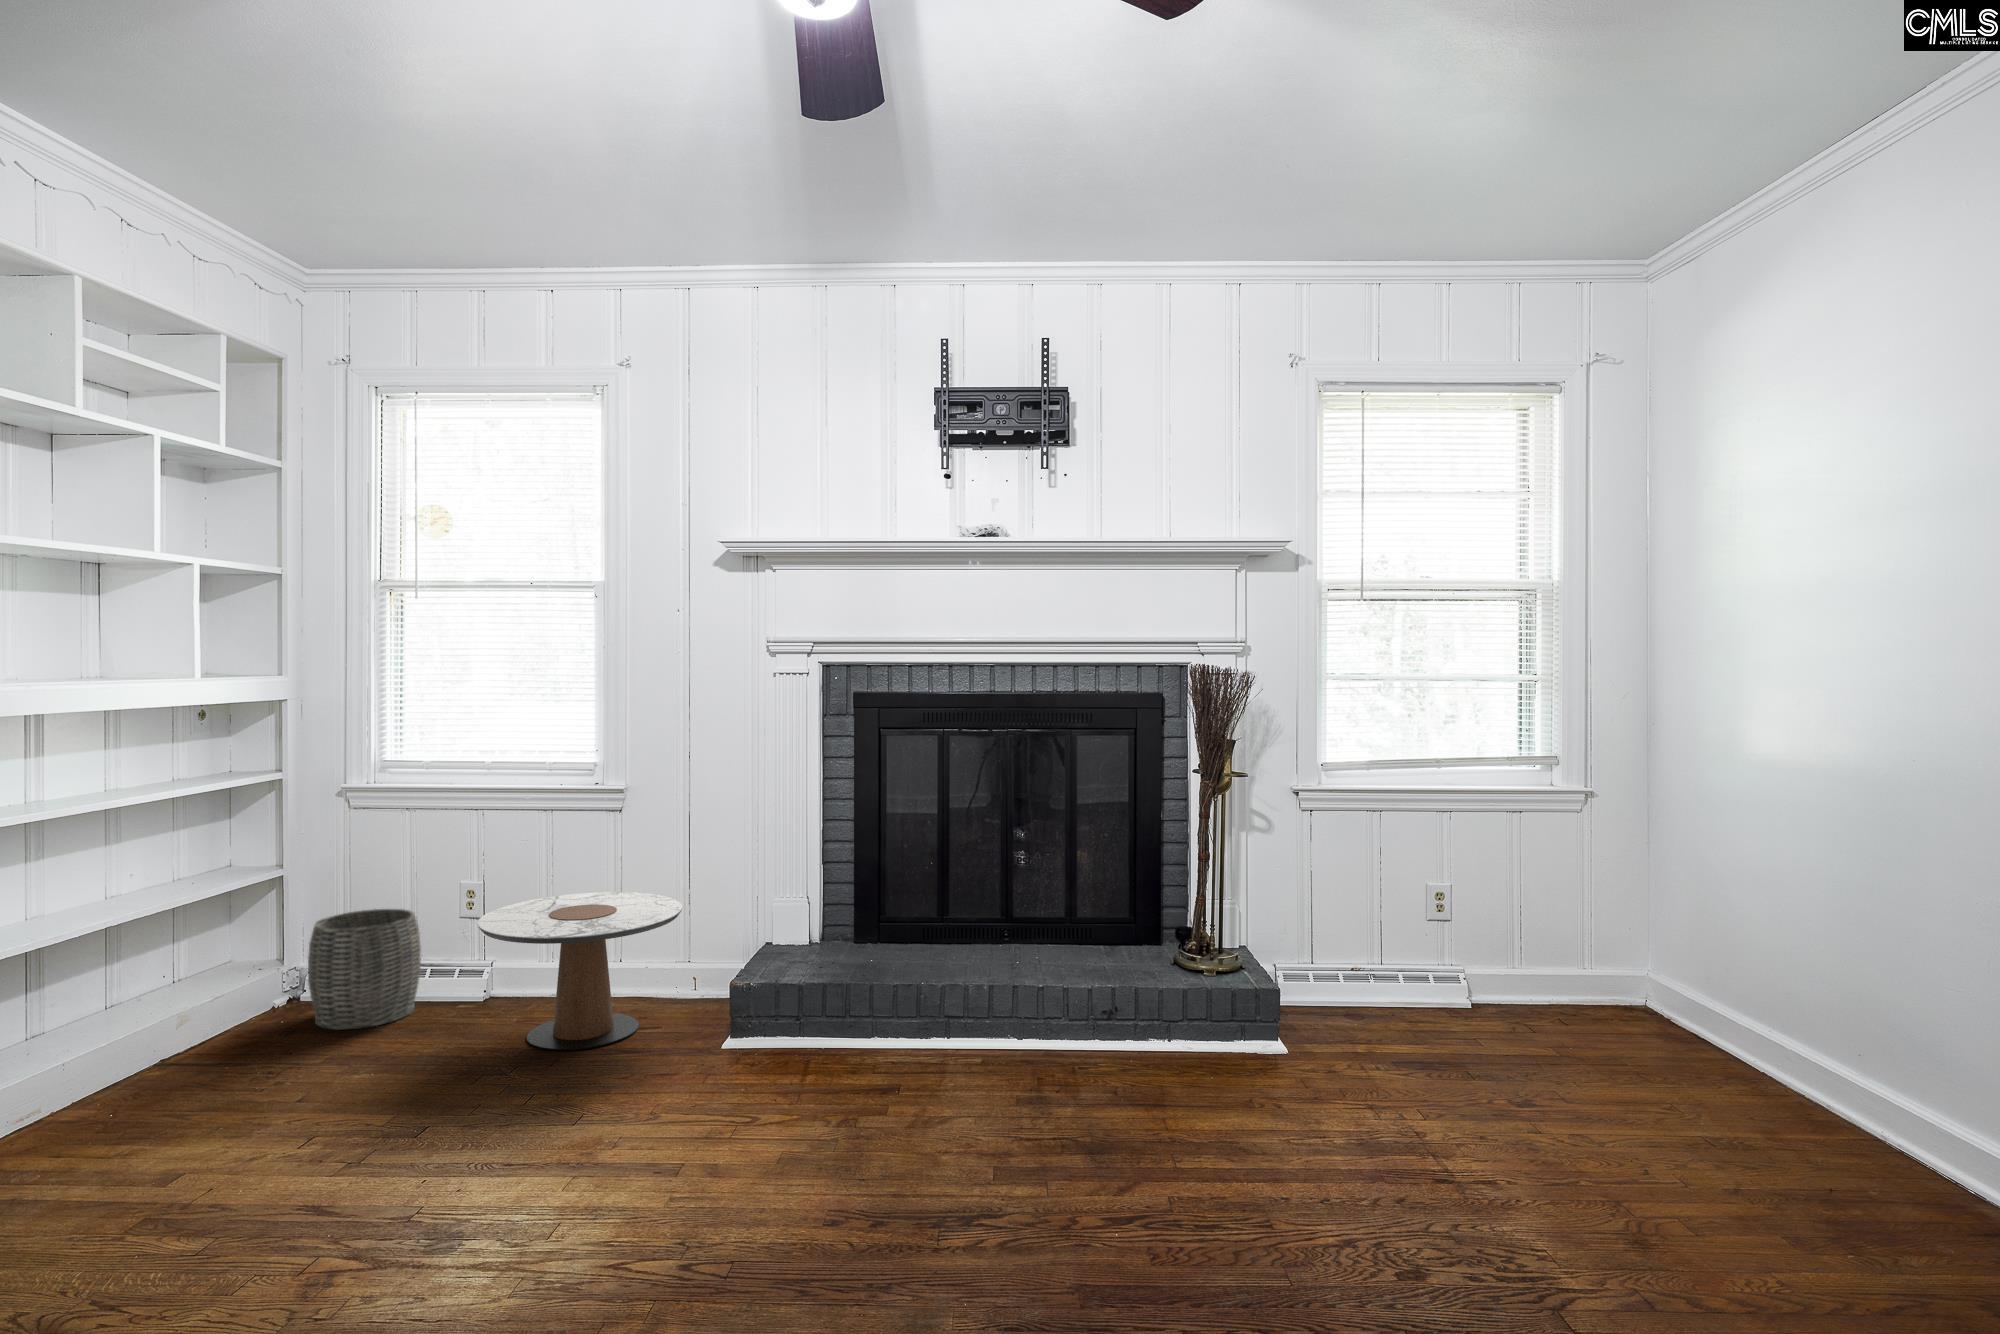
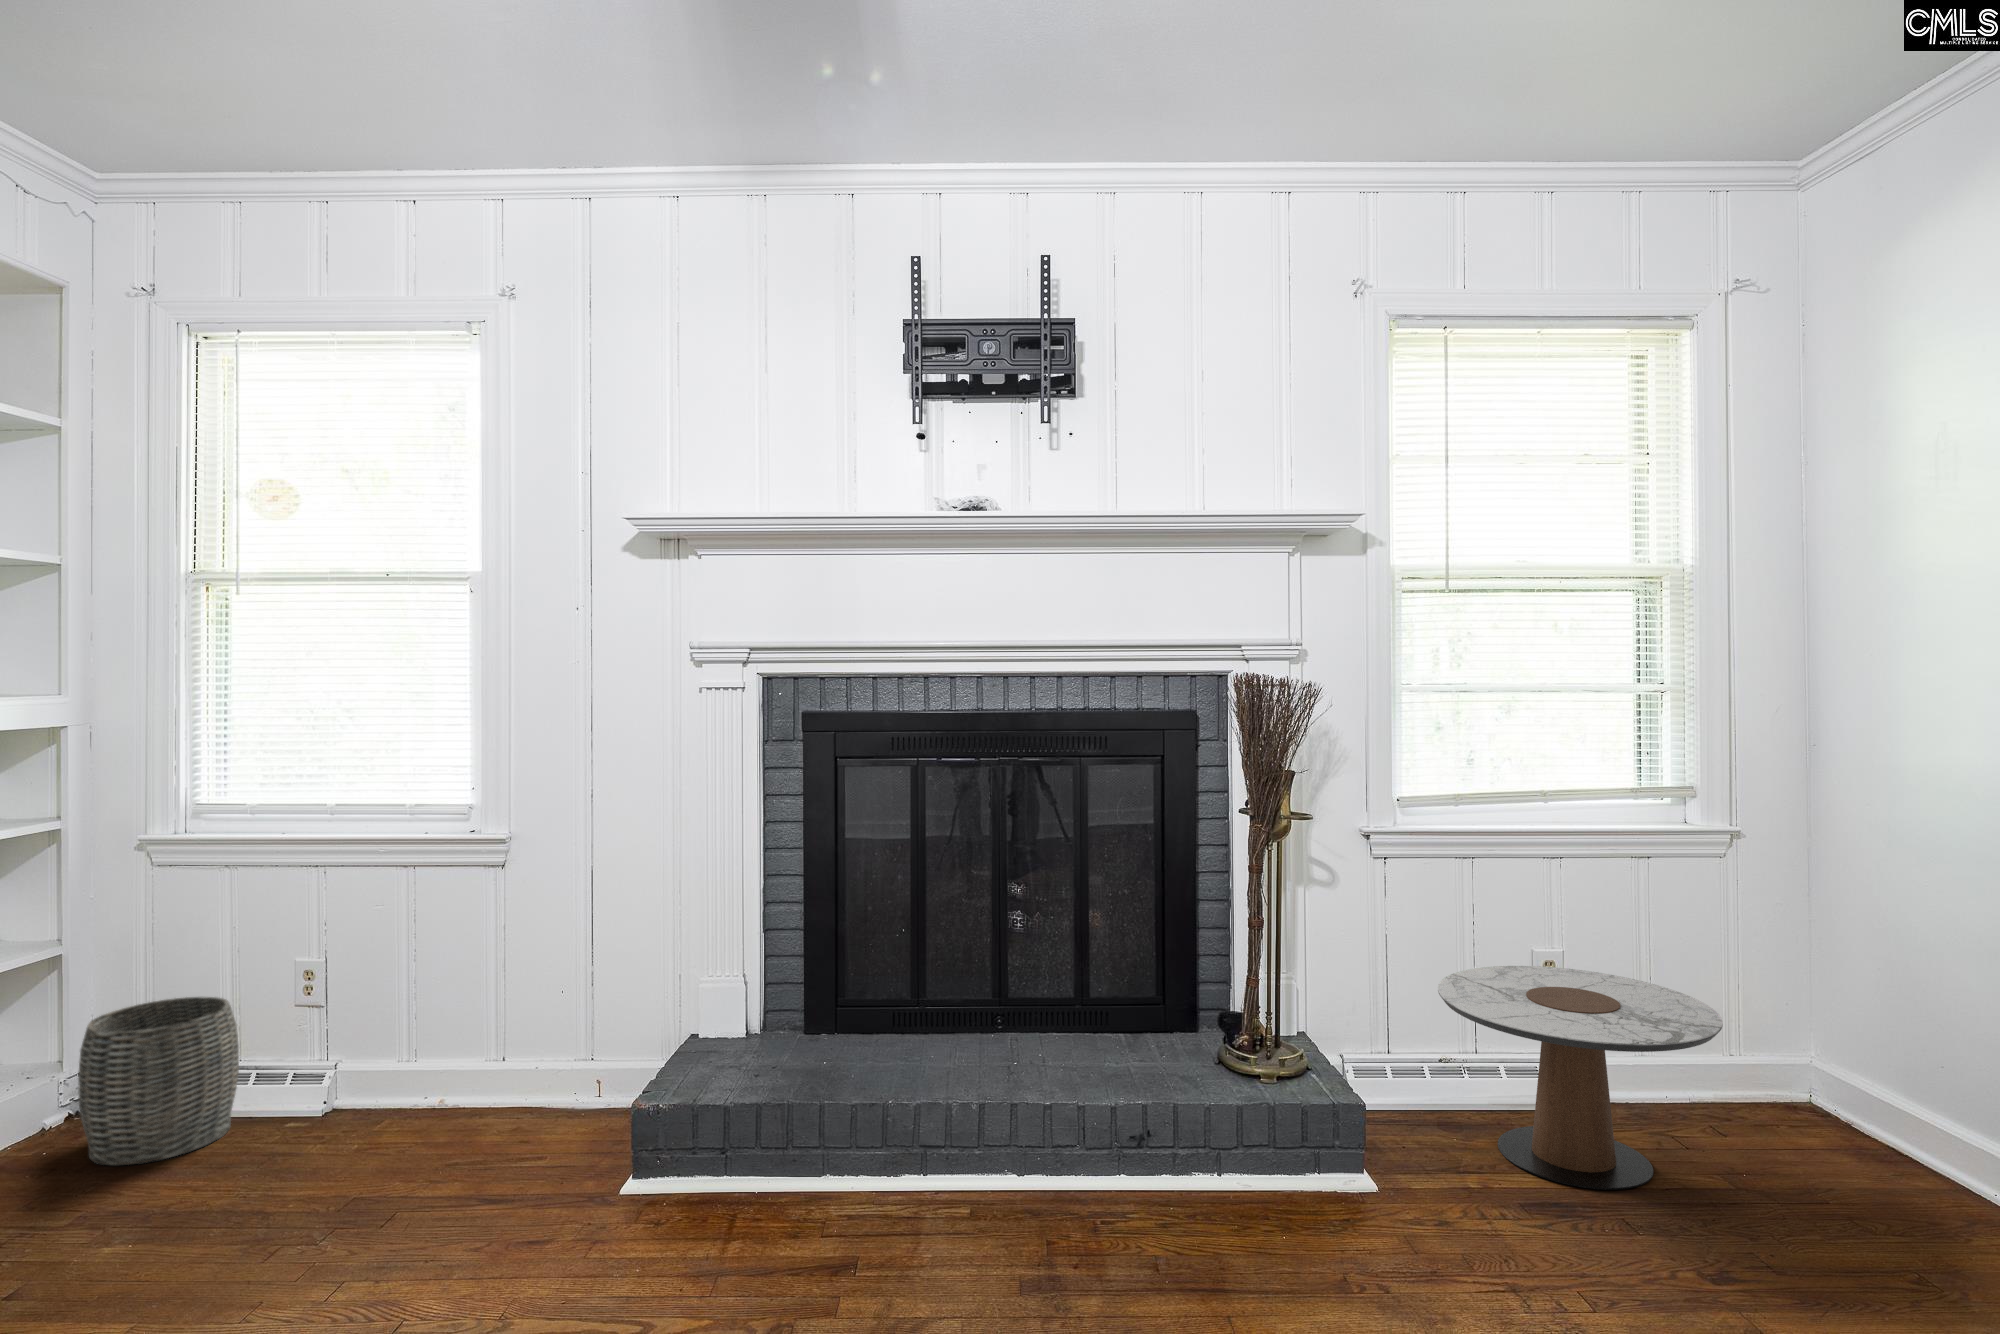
side table: present [478,892,682,1050] -> present [1438,966,1723,1190]

